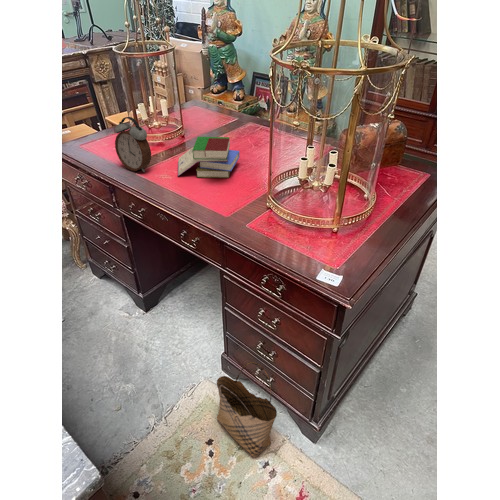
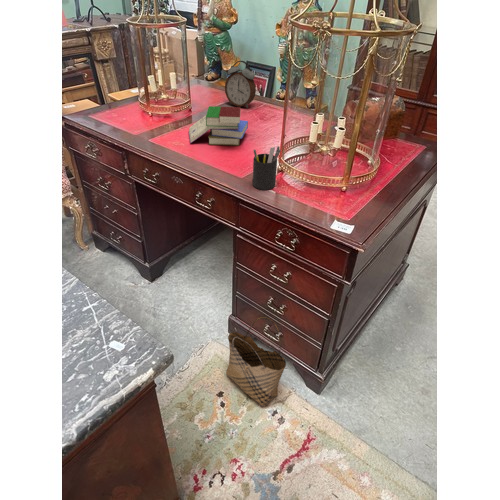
alarm clock: present [115,117,151,172] -> present [225,61,256,108]
pen holder: none [235,187,264,232] -> present [253,146,281,190]

